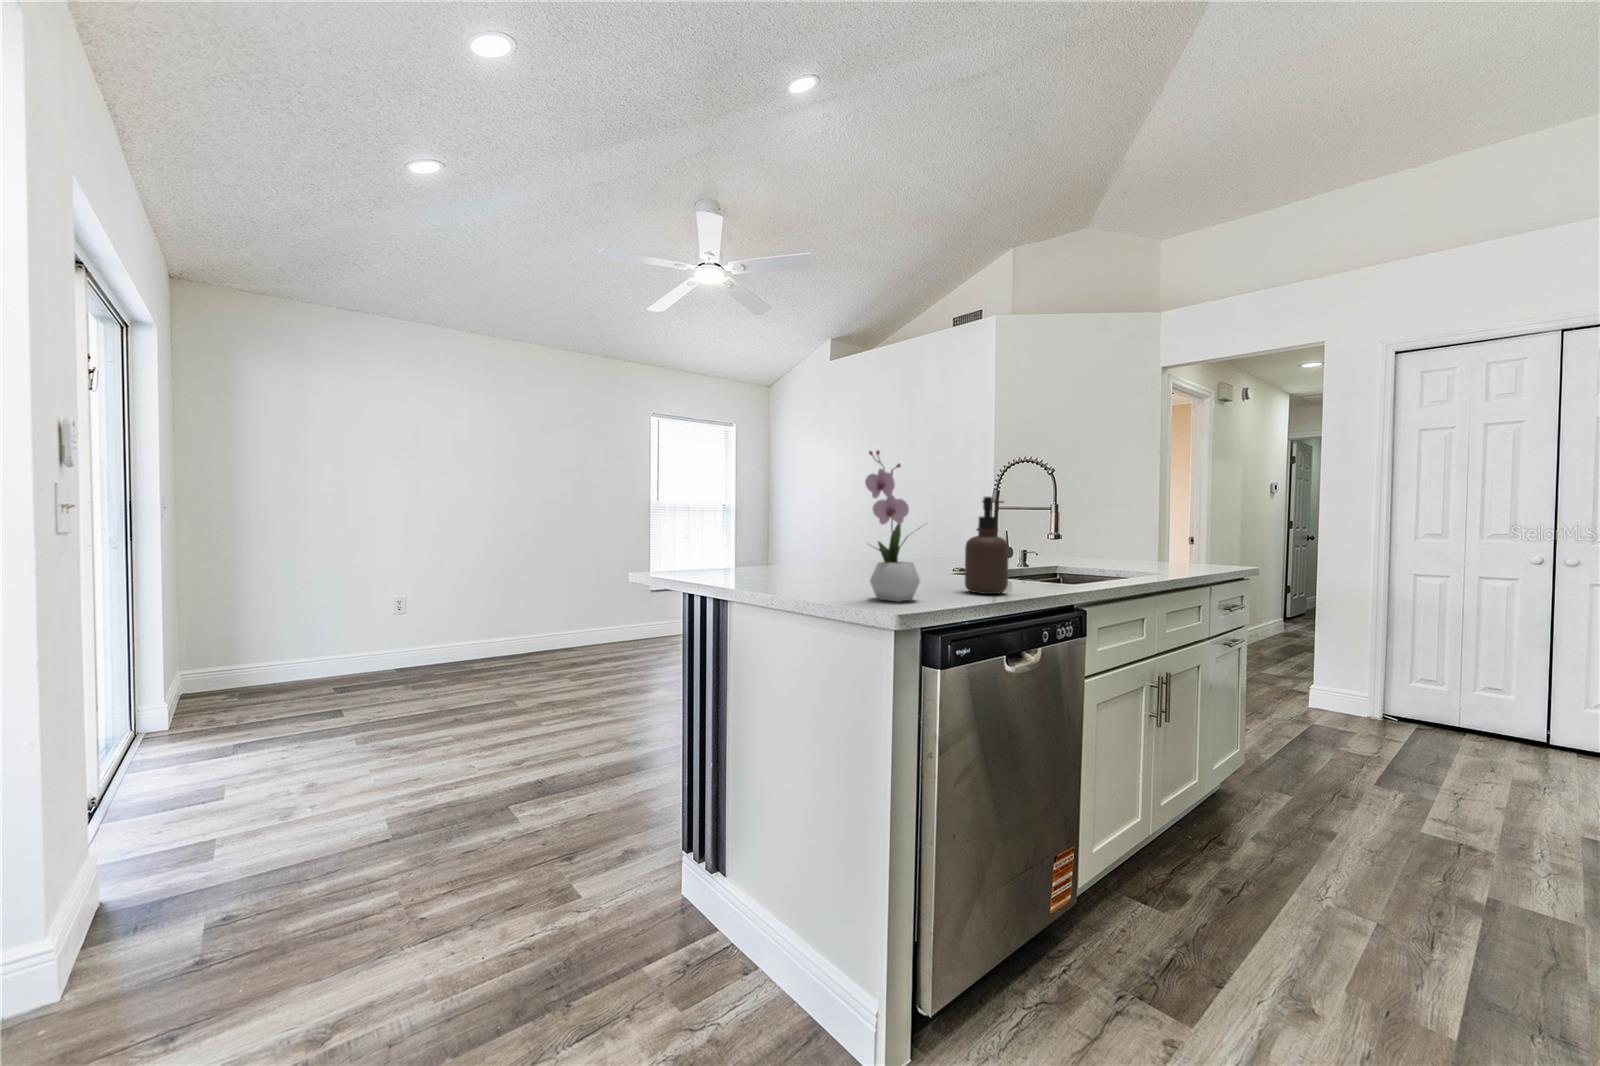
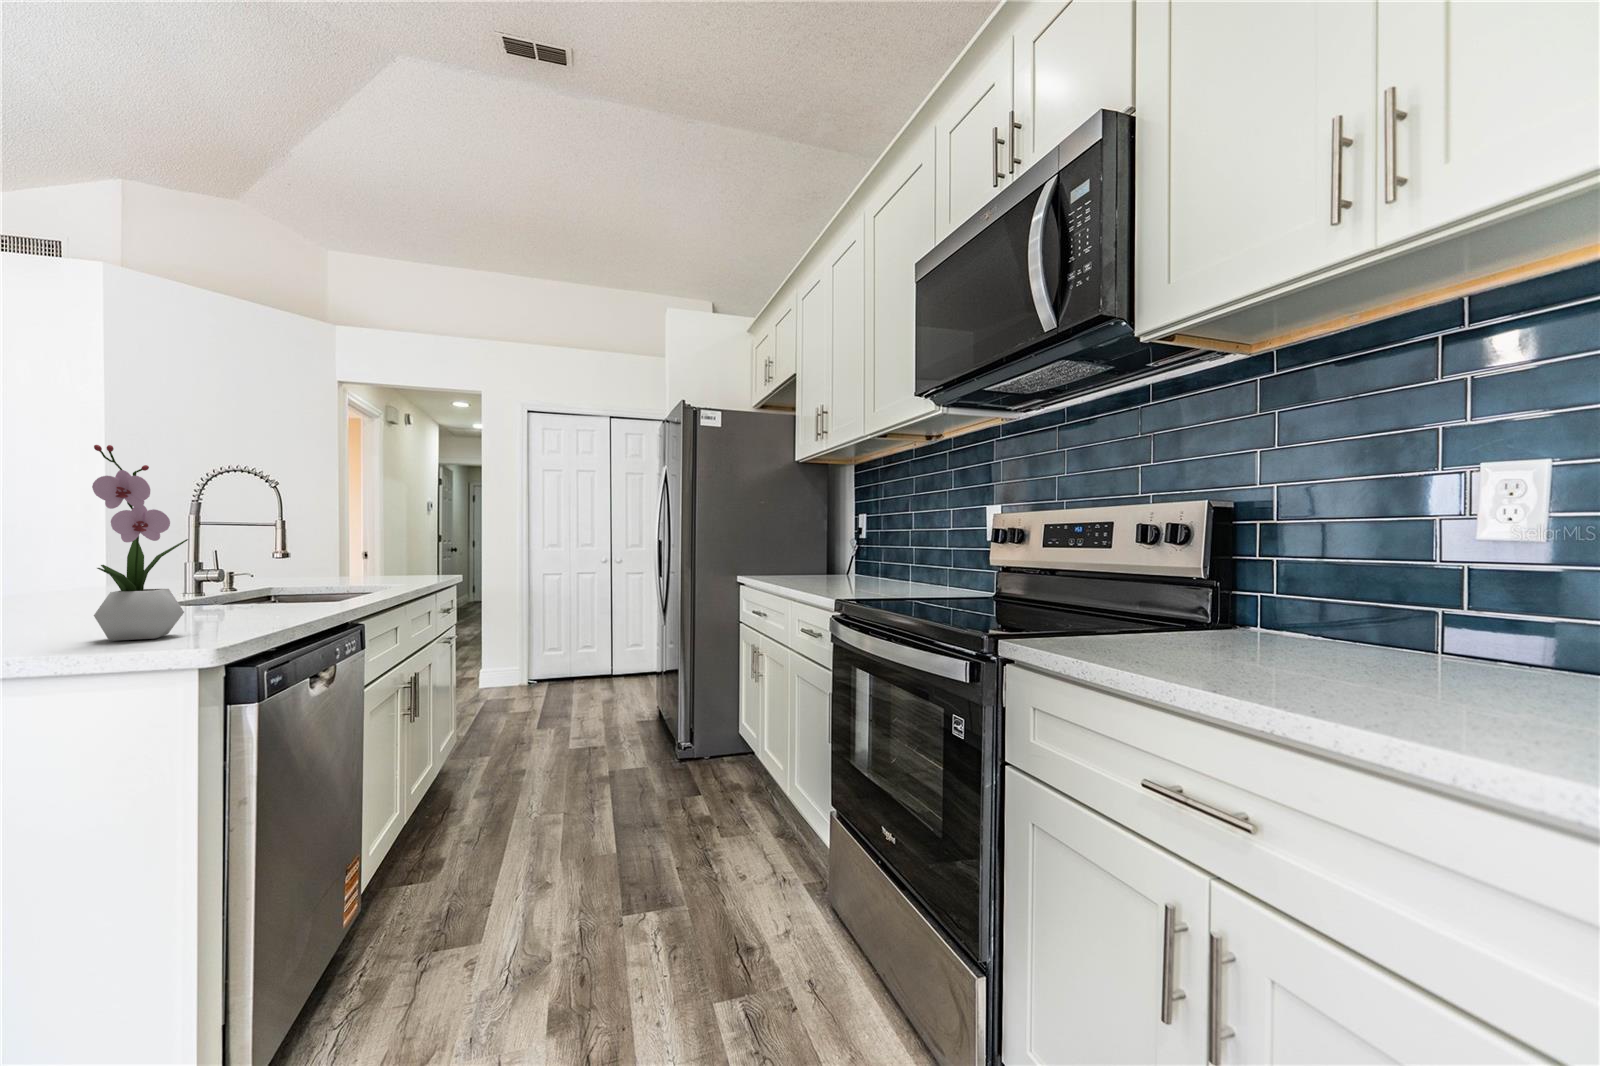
soap dispenser: present [965,497,1009,594] -> none [218,509,280,619]

